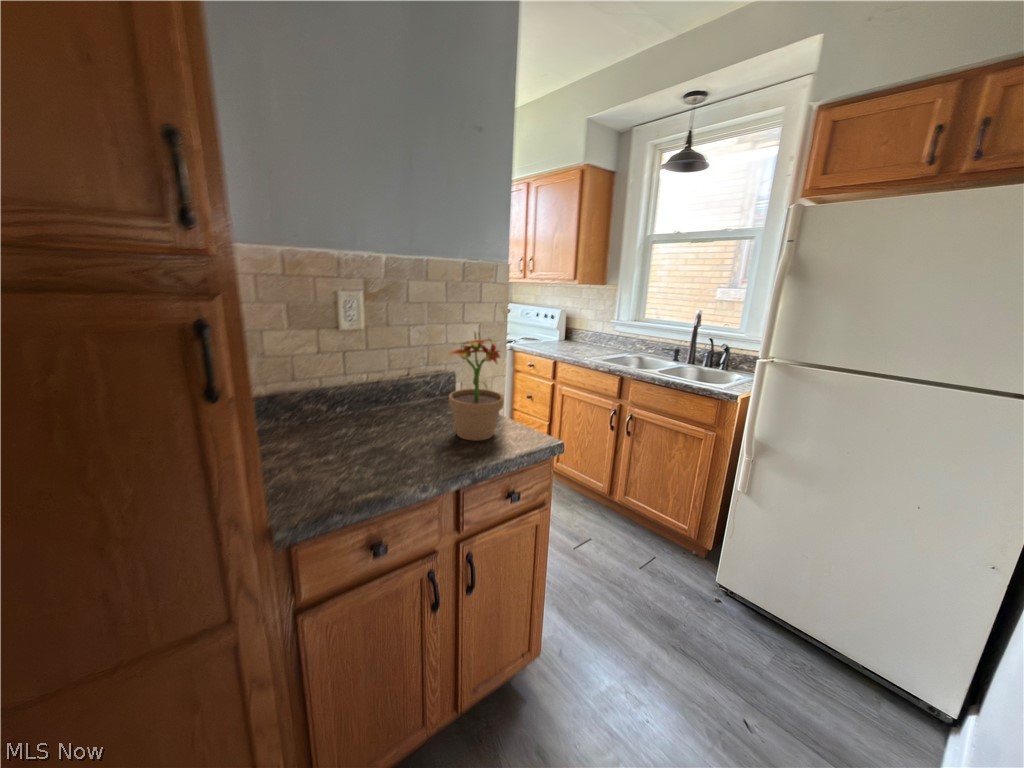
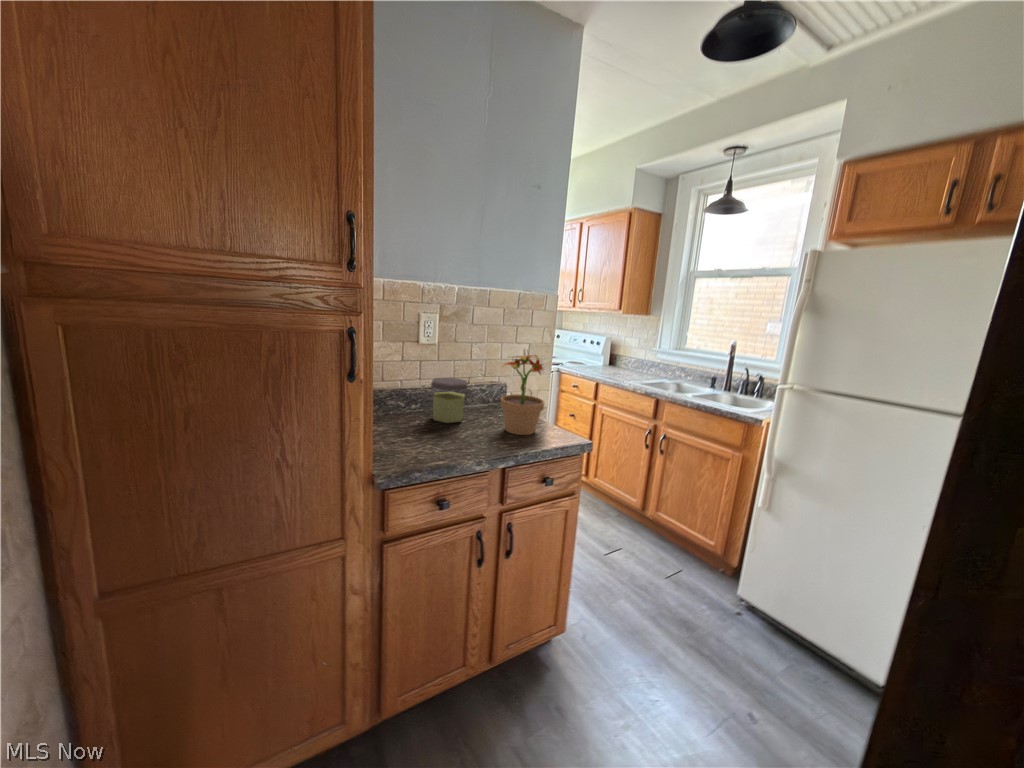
jar: none [357,371,405,431] -> present [431,377,467,423]

